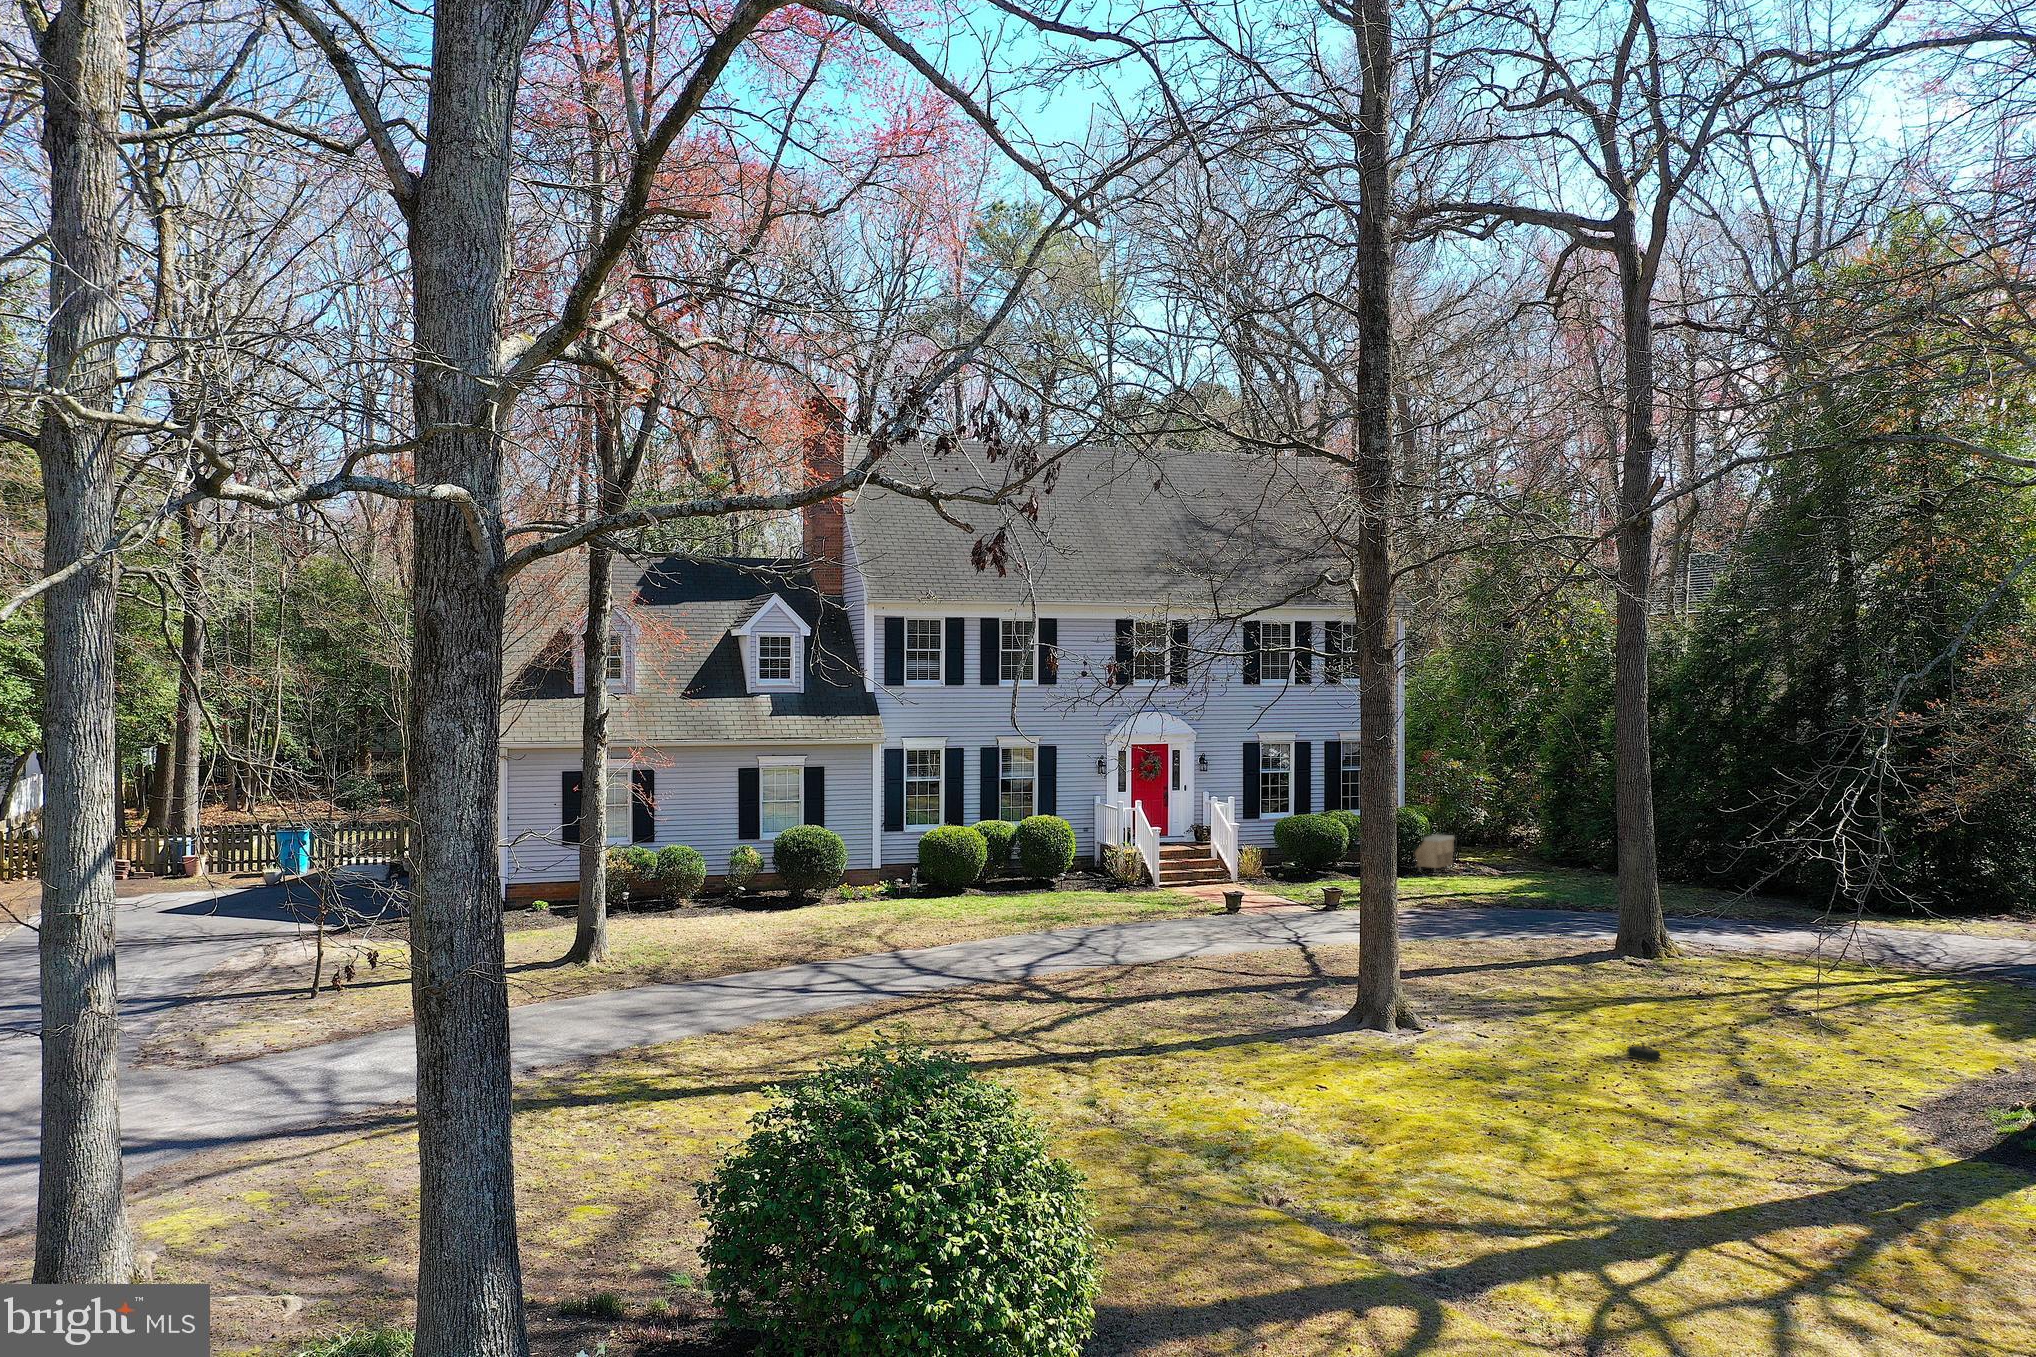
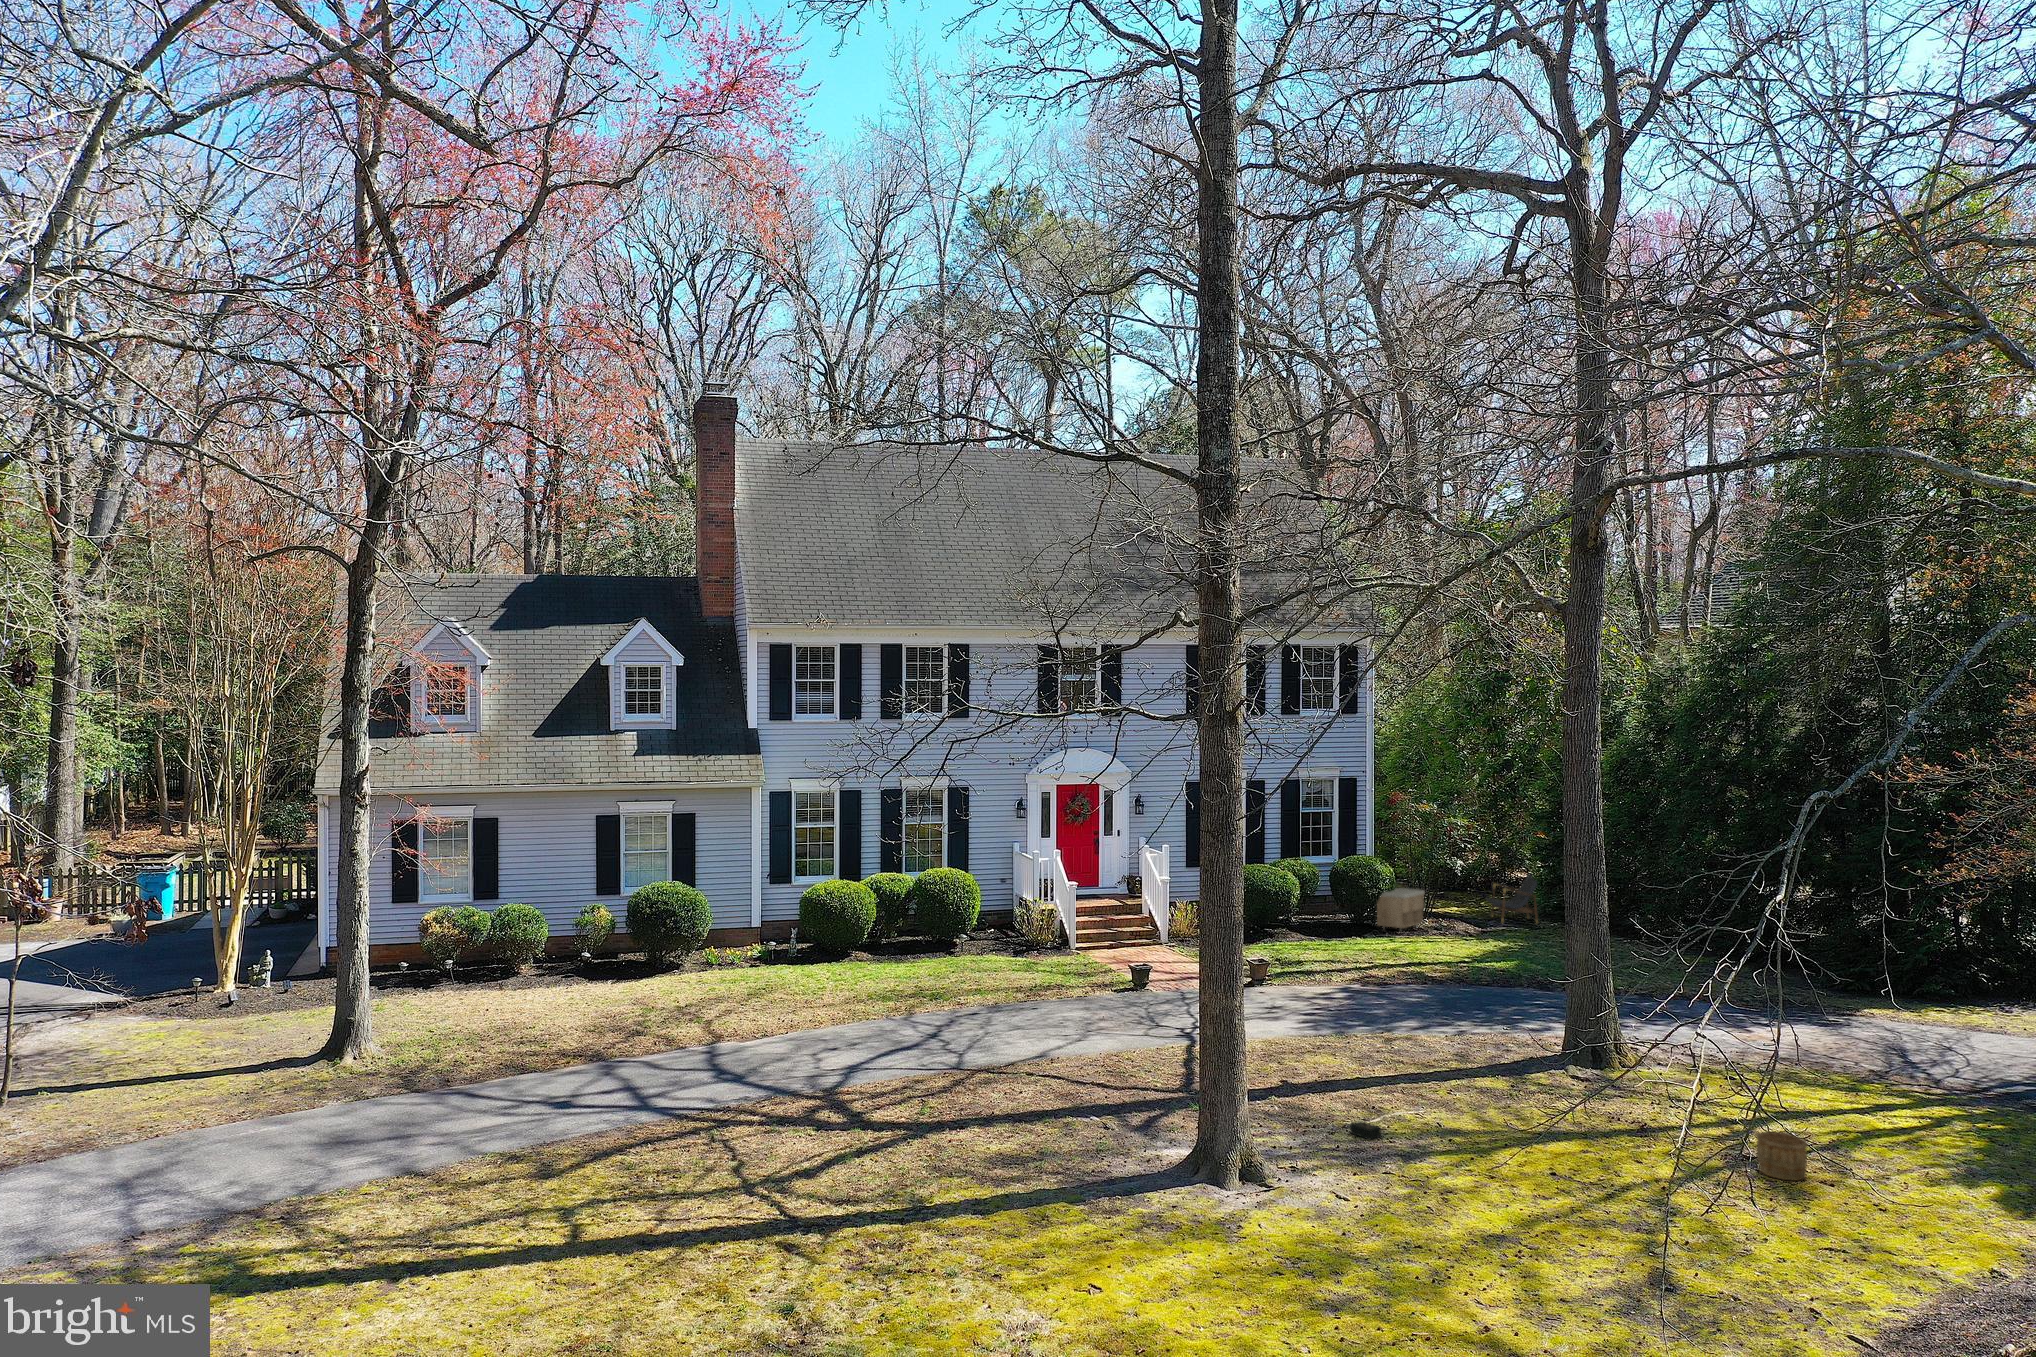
lounge chair: none [1504,822,1554,865] -> present [1485,874,1538,924]
wooden bucket: none [1796,990,1839,1026] -> present [1756,1132,1808,1181]
decorative plant: present [1621,1020,1660,1062] -> present [1346,1097,1384,1139]

